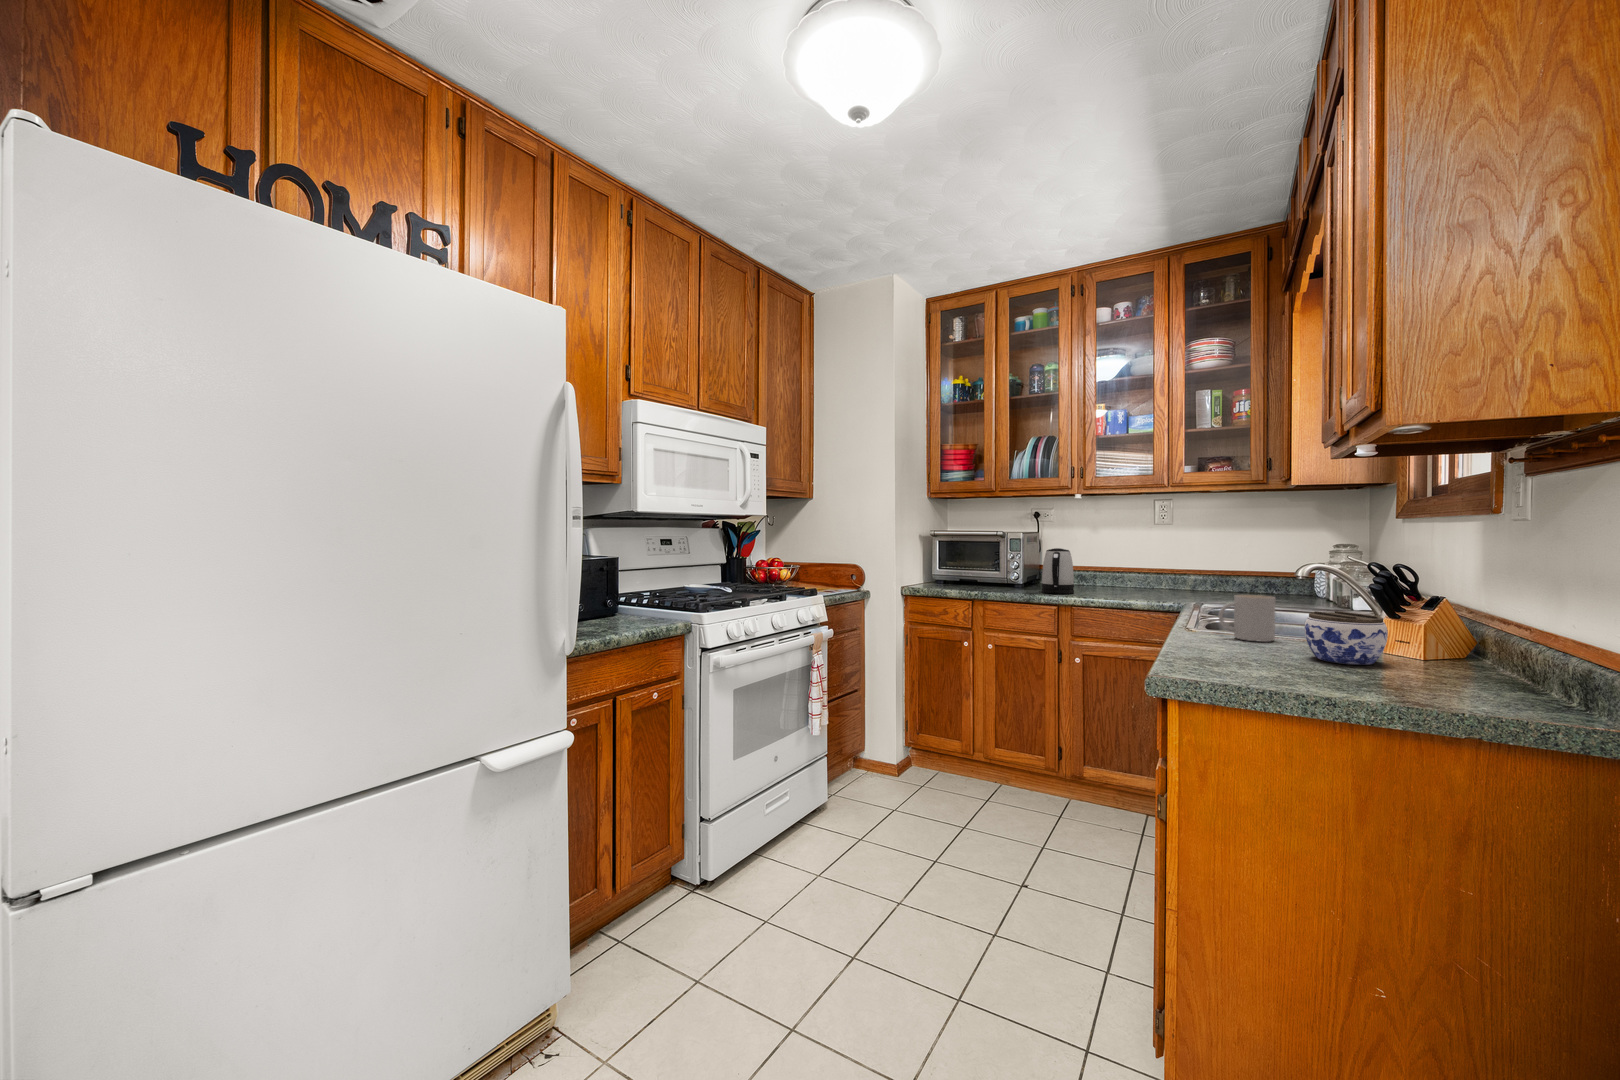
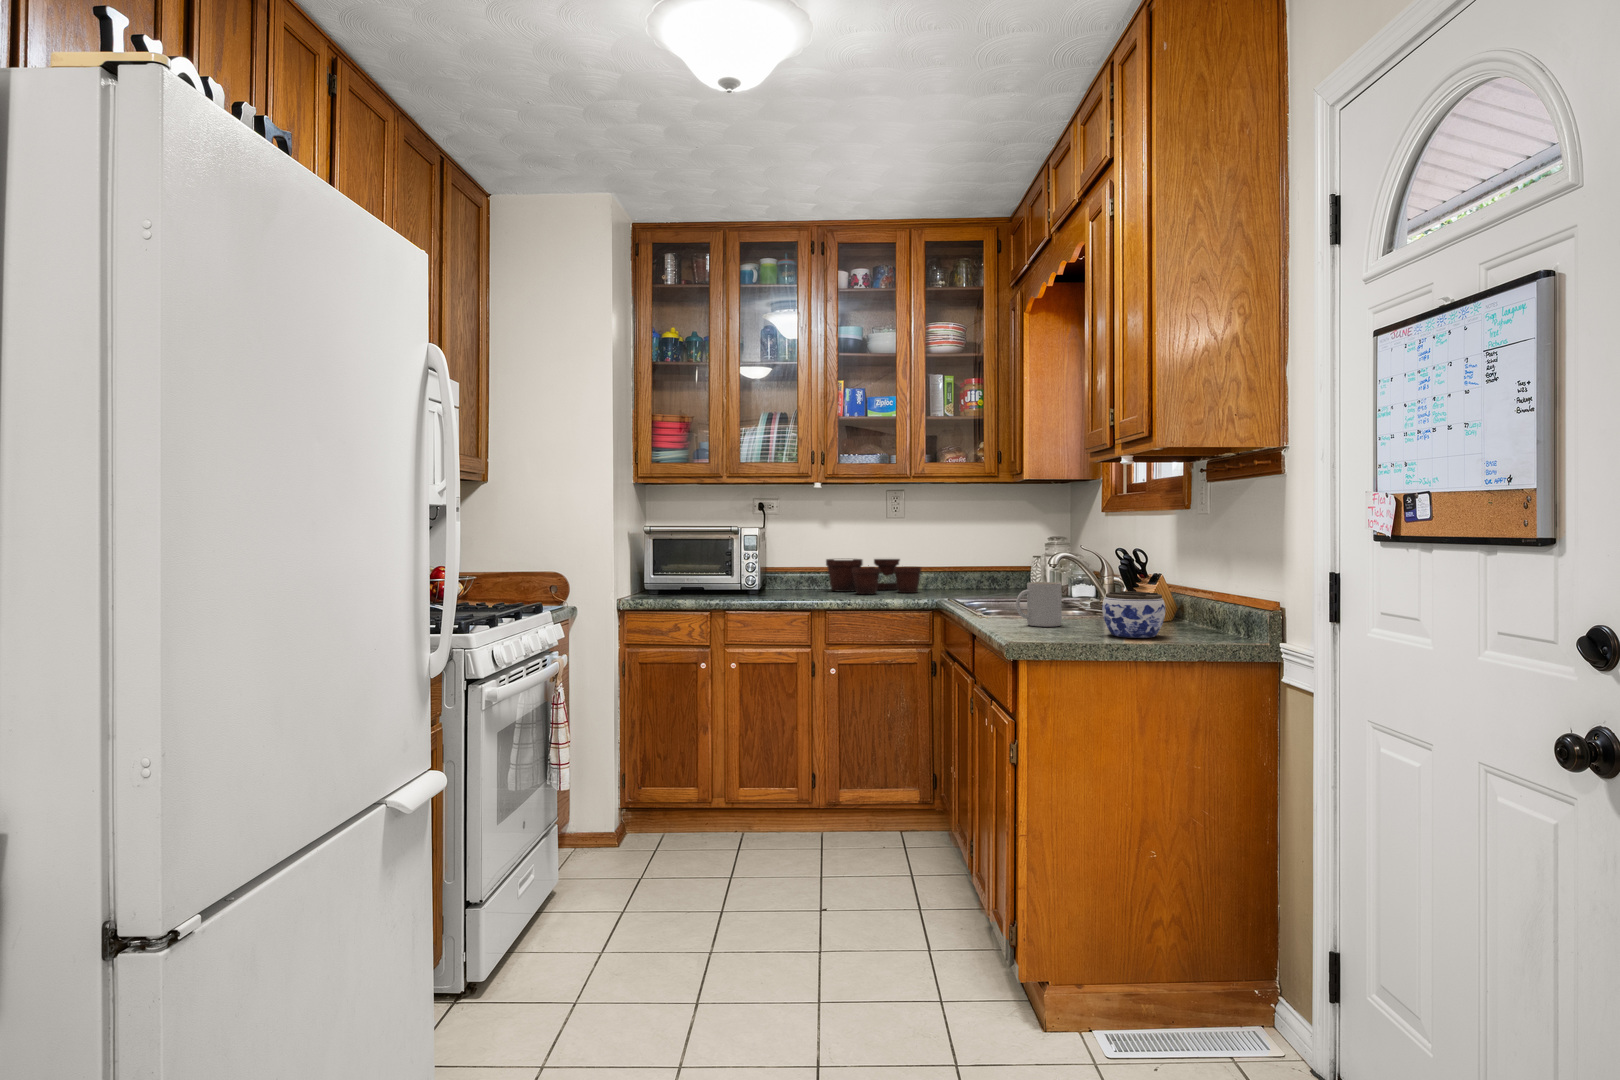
kettle: present [1042,548,1074,594] -> none [784,545,819,597]
flower pot: none [1090,560,1183,595] -> present [826,559,921,594]

